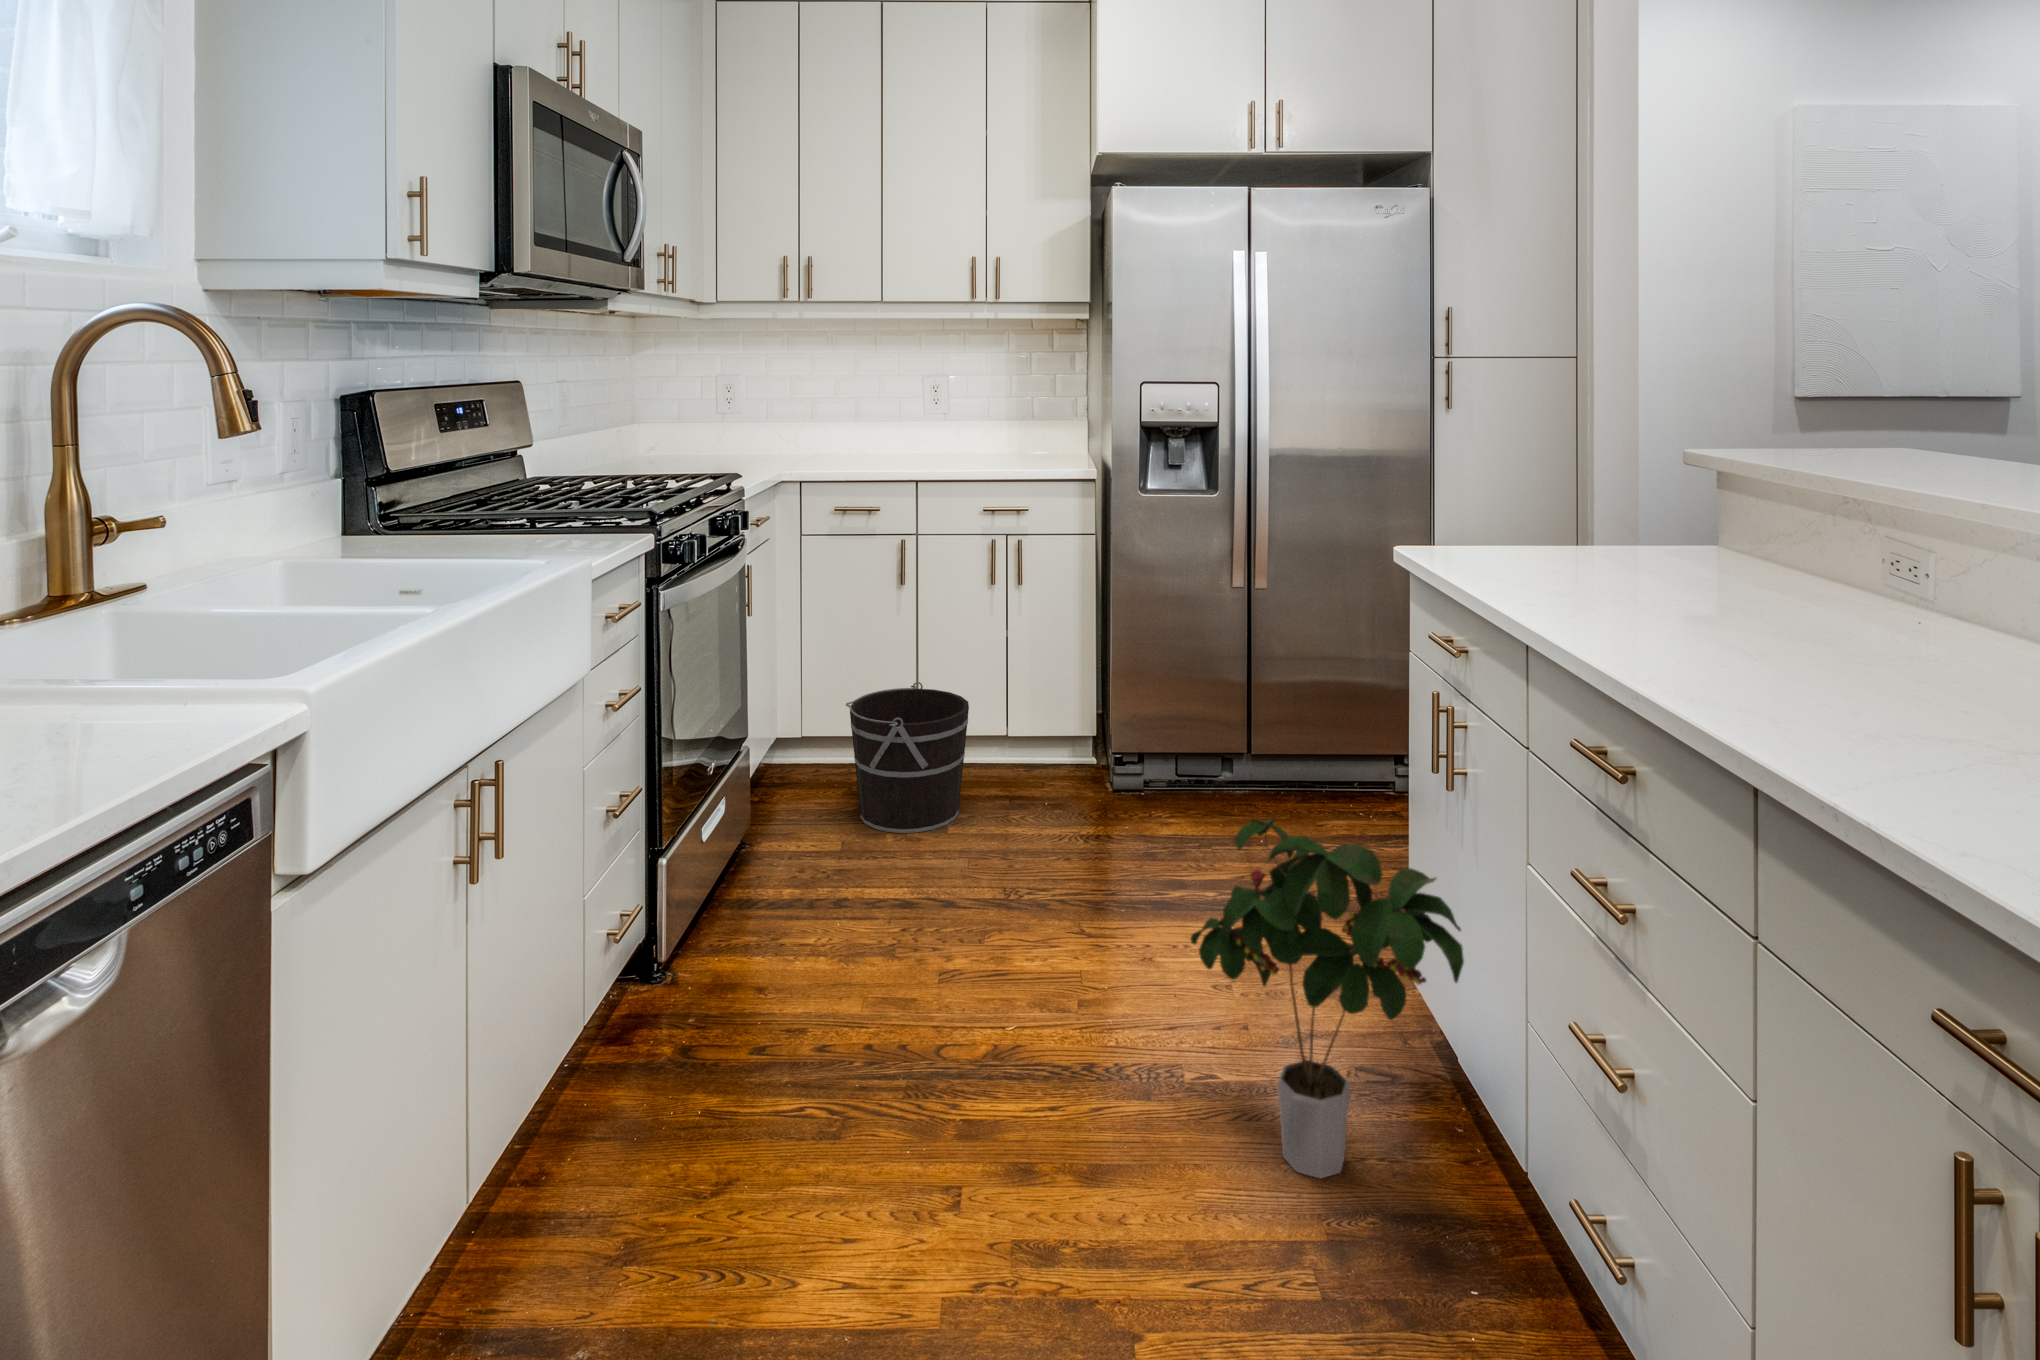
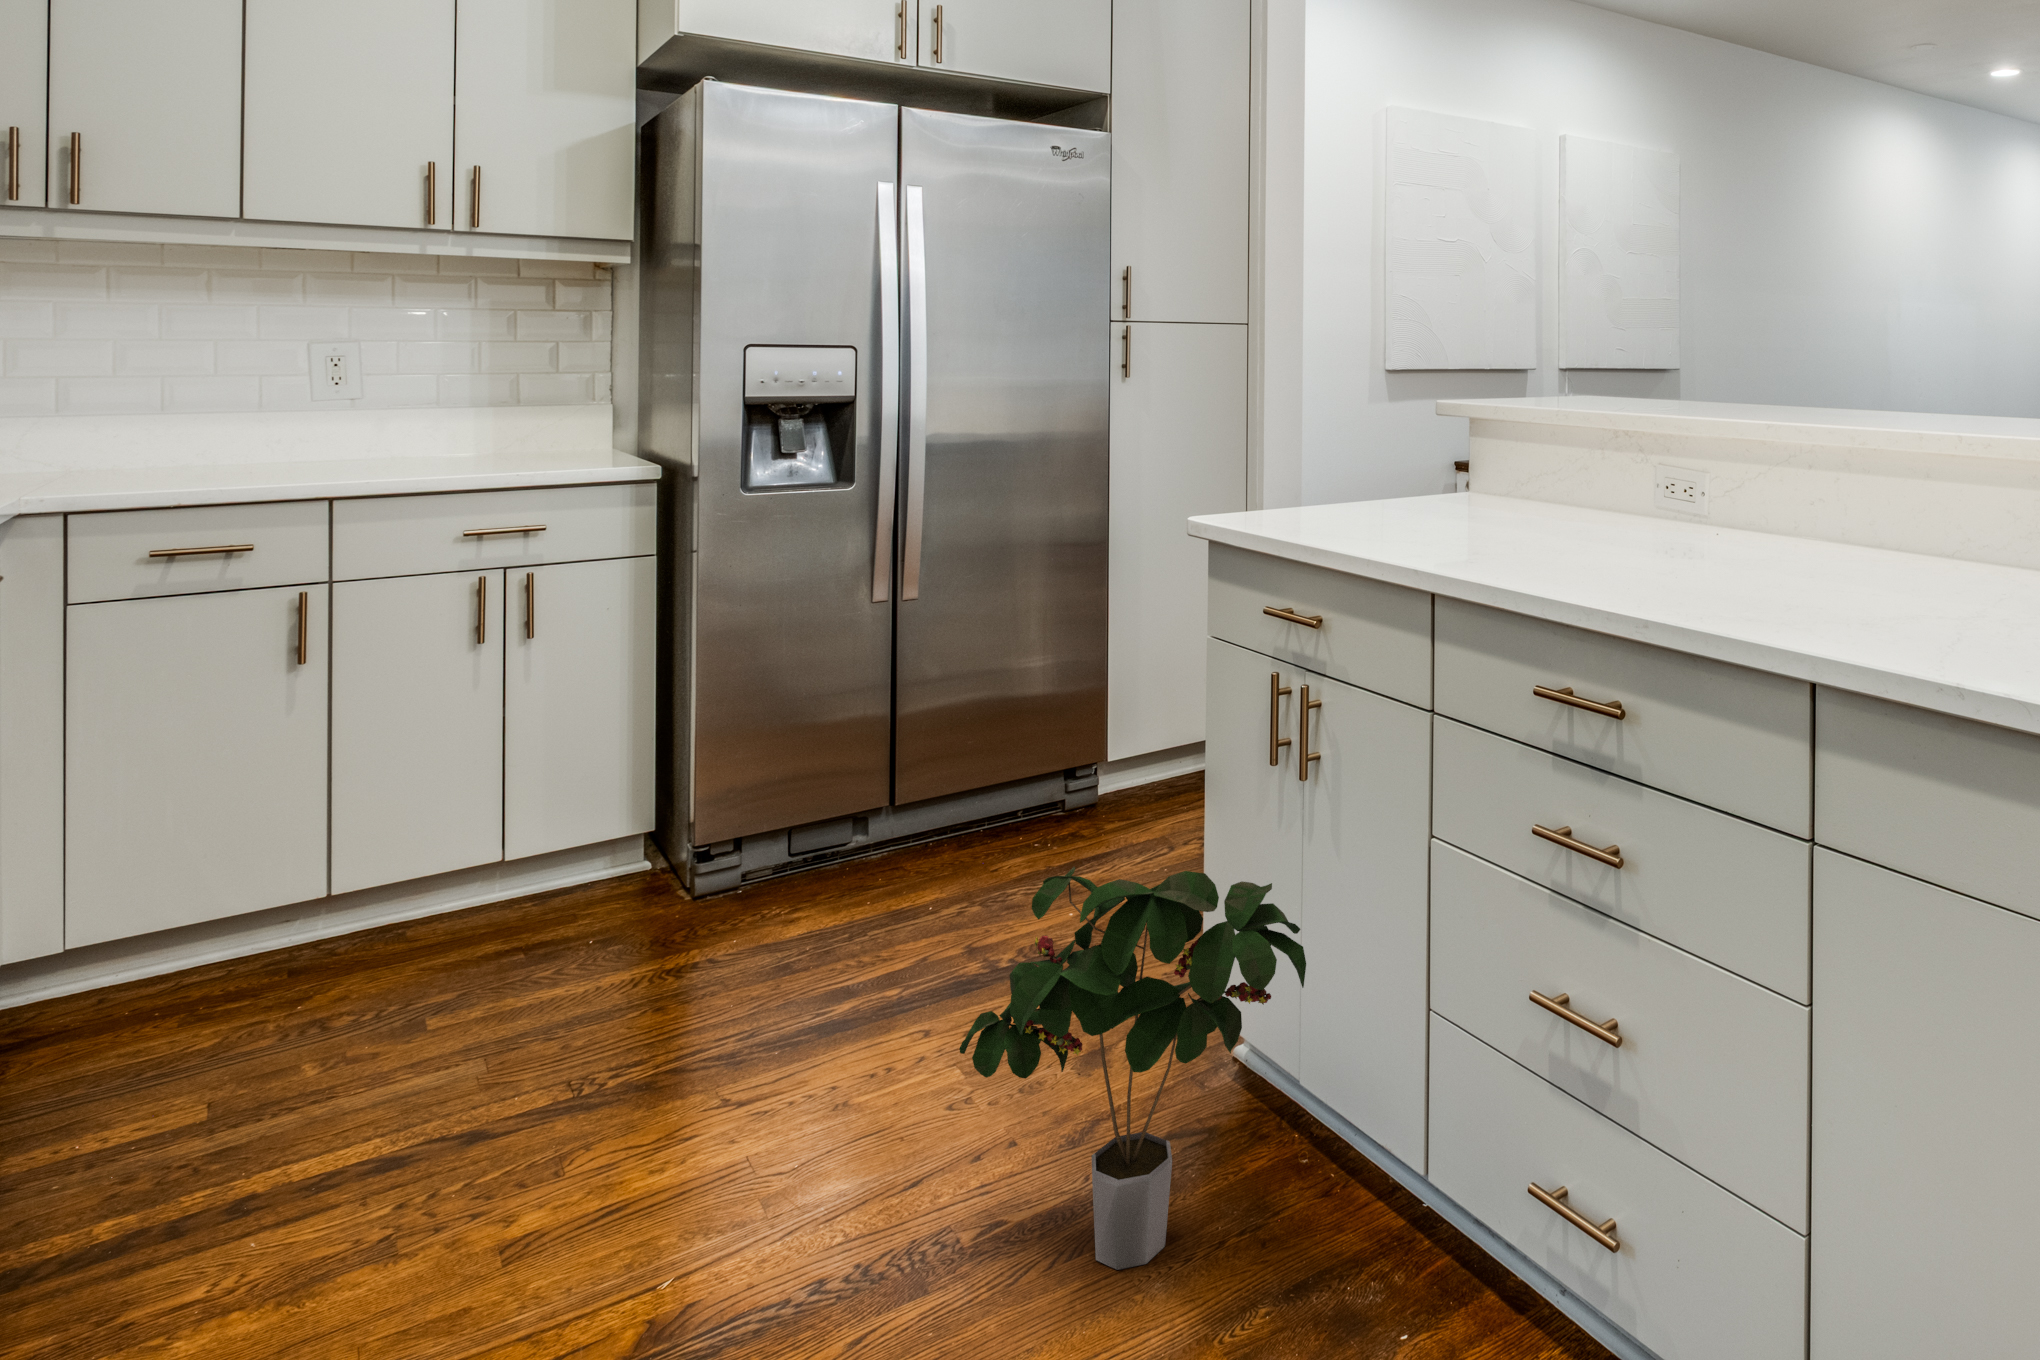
bucket: present [846,682,969,833] -> none [194,816,460,1070]

